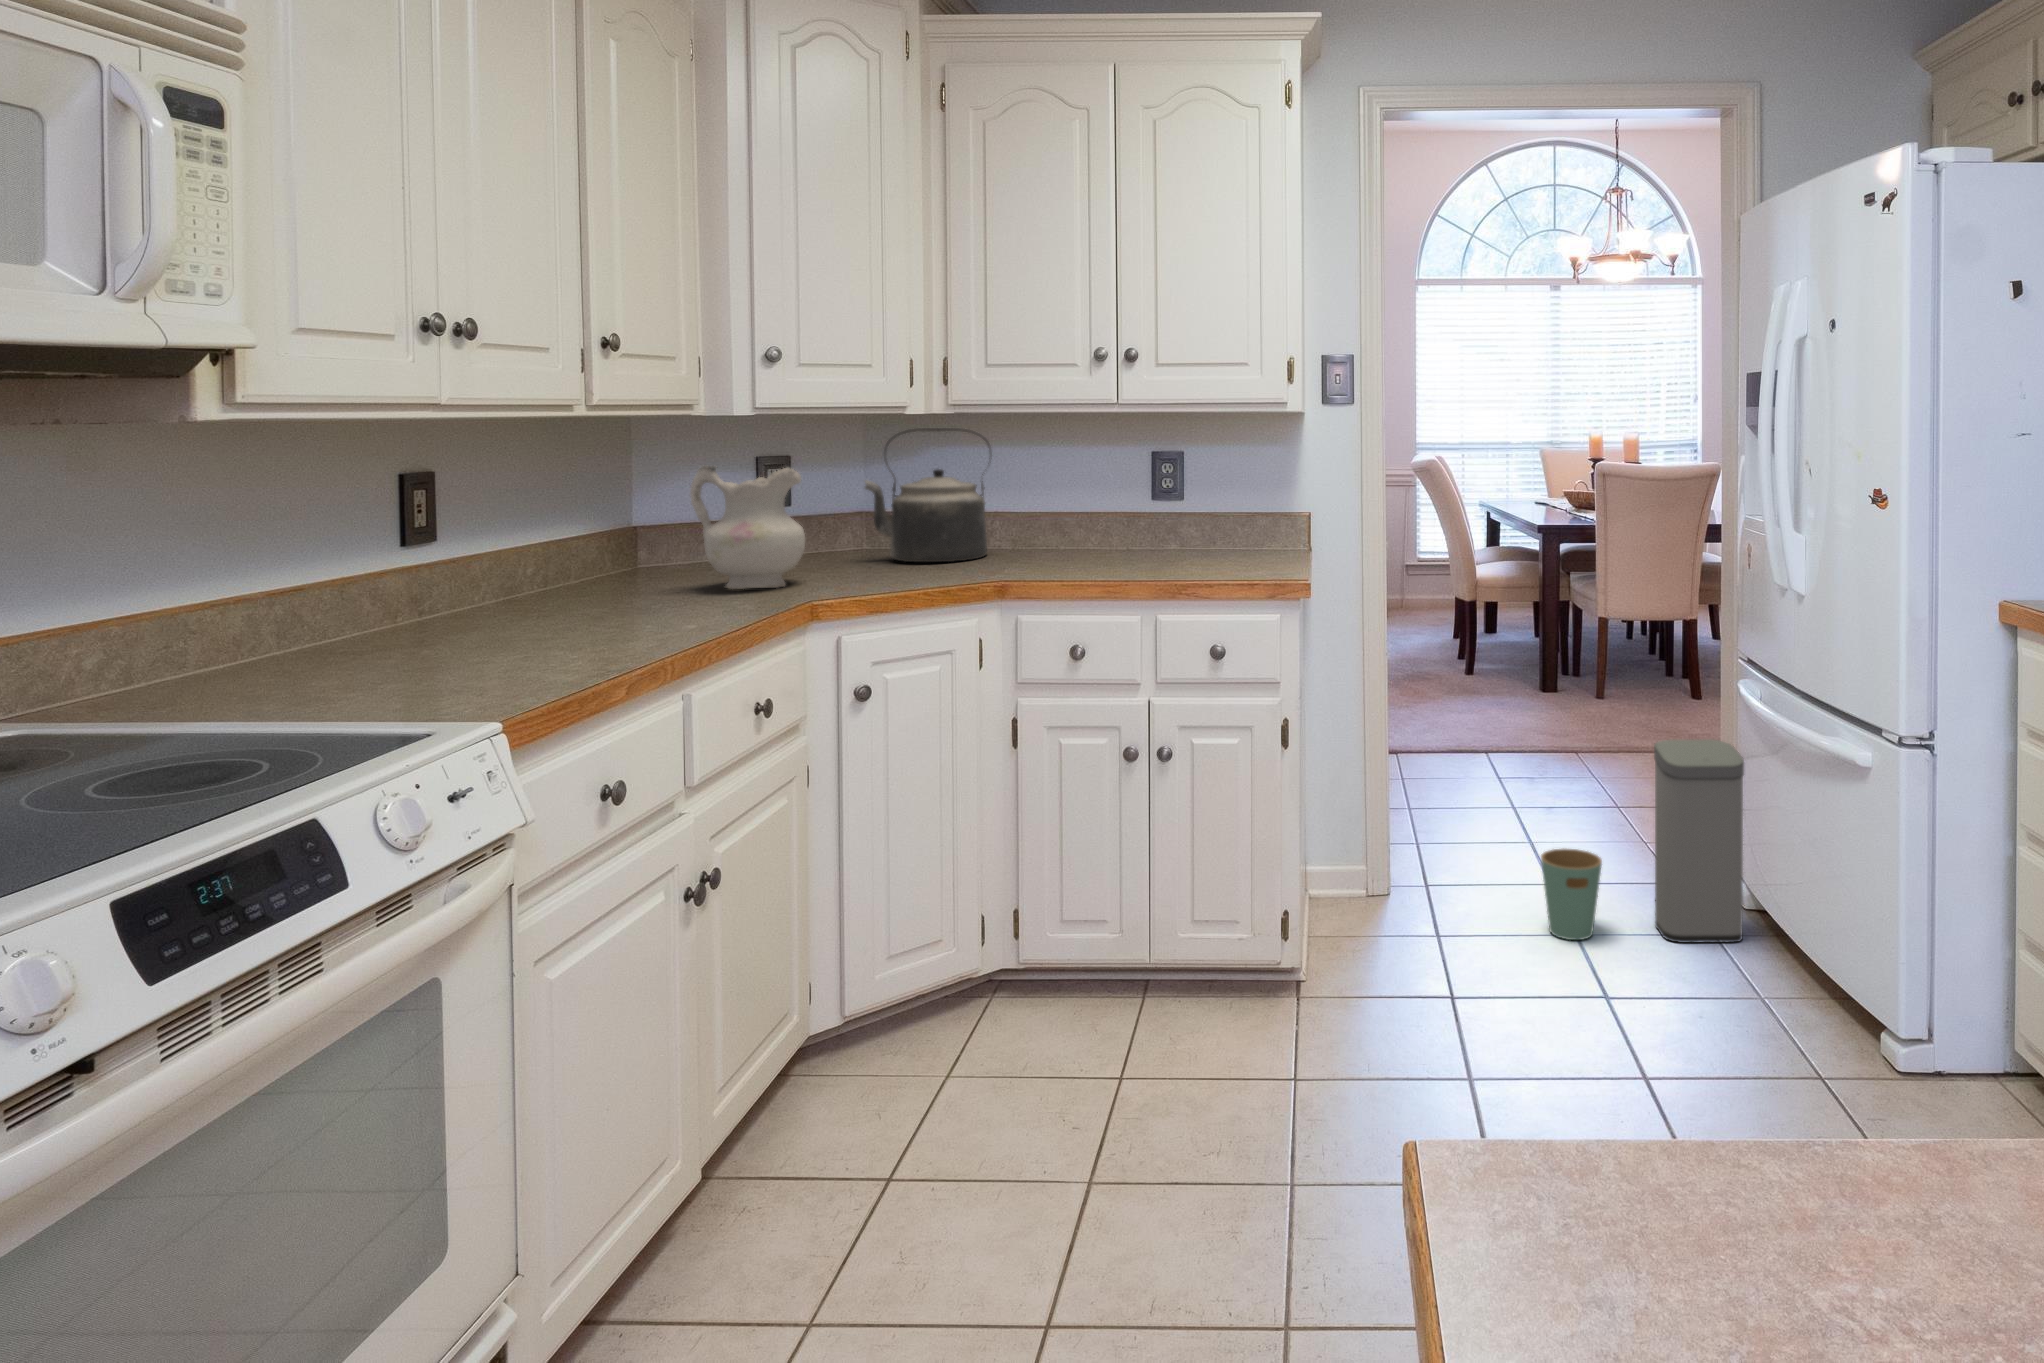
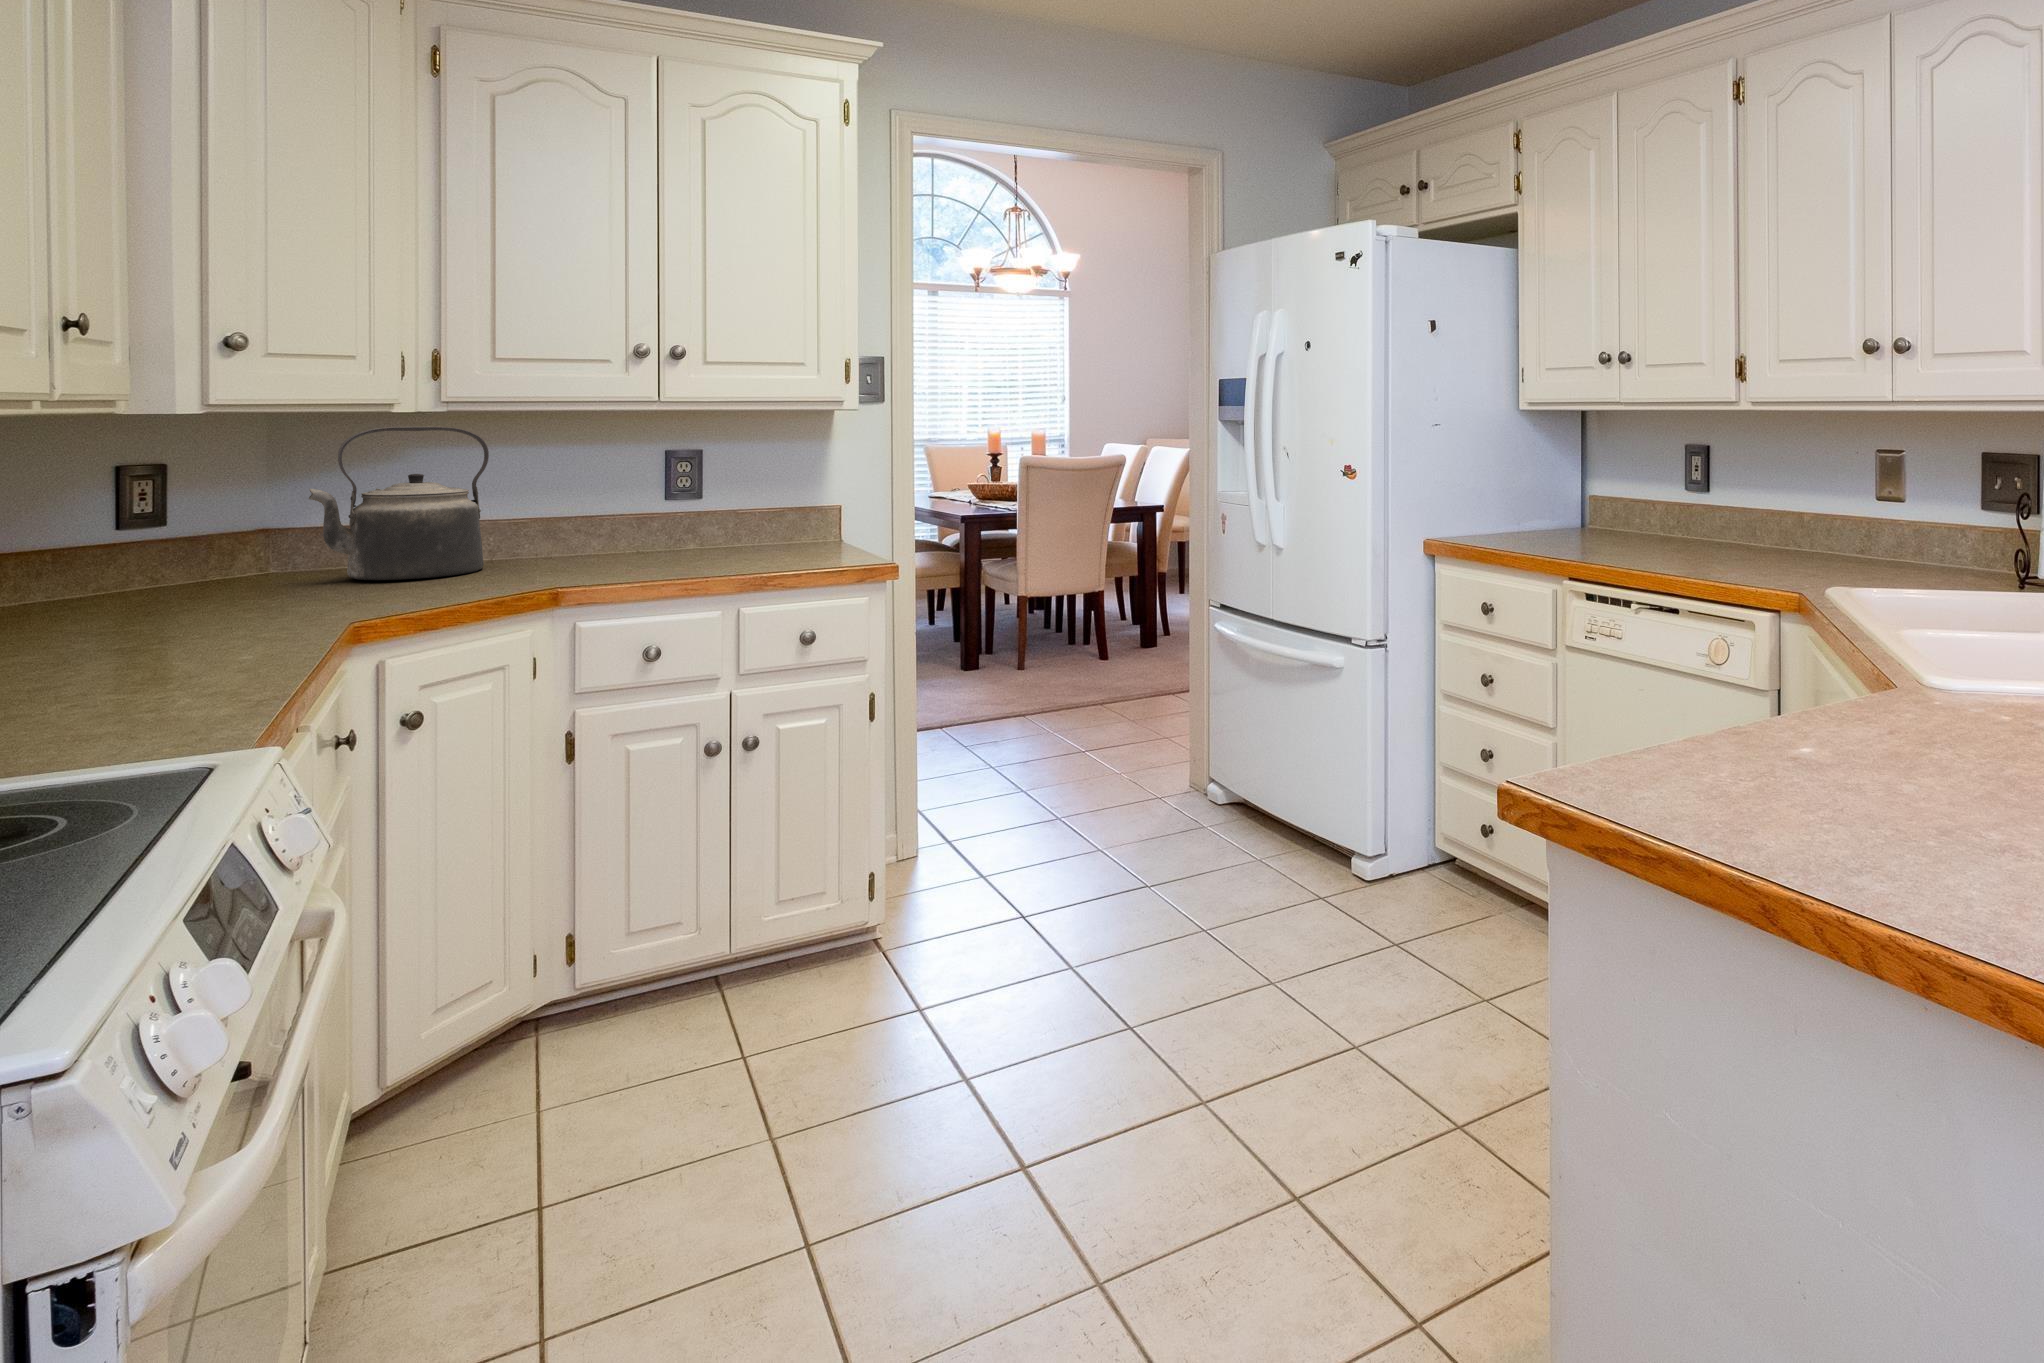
ceramic pitcher: present [690,465,805,589] -> none [88,473,274,624]
trash can: present [1541,739,1744,943] -> none [1074,671,1231,853]

